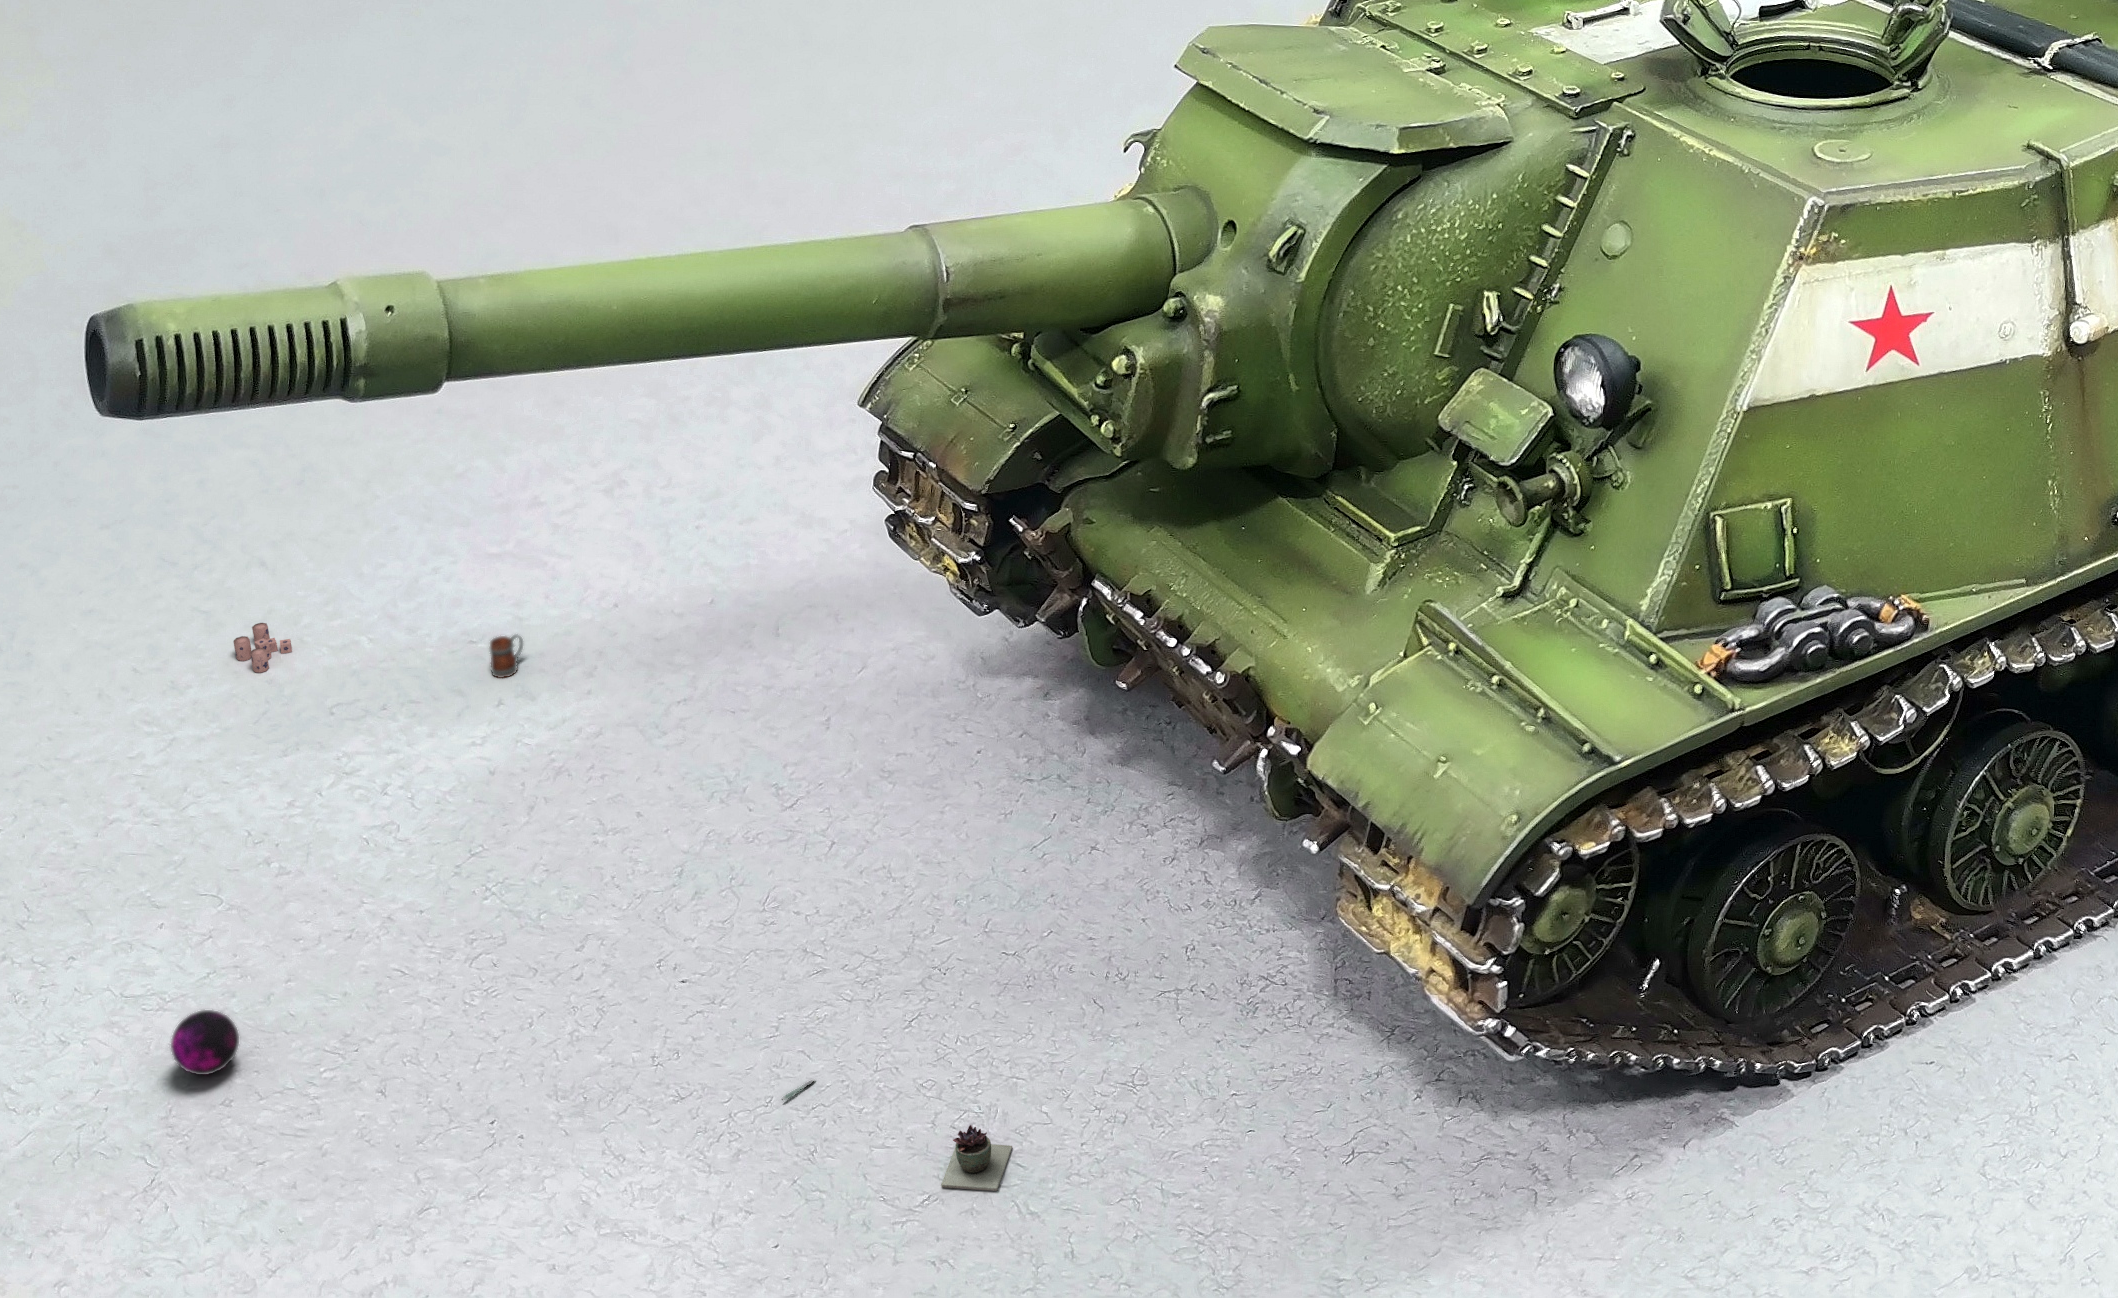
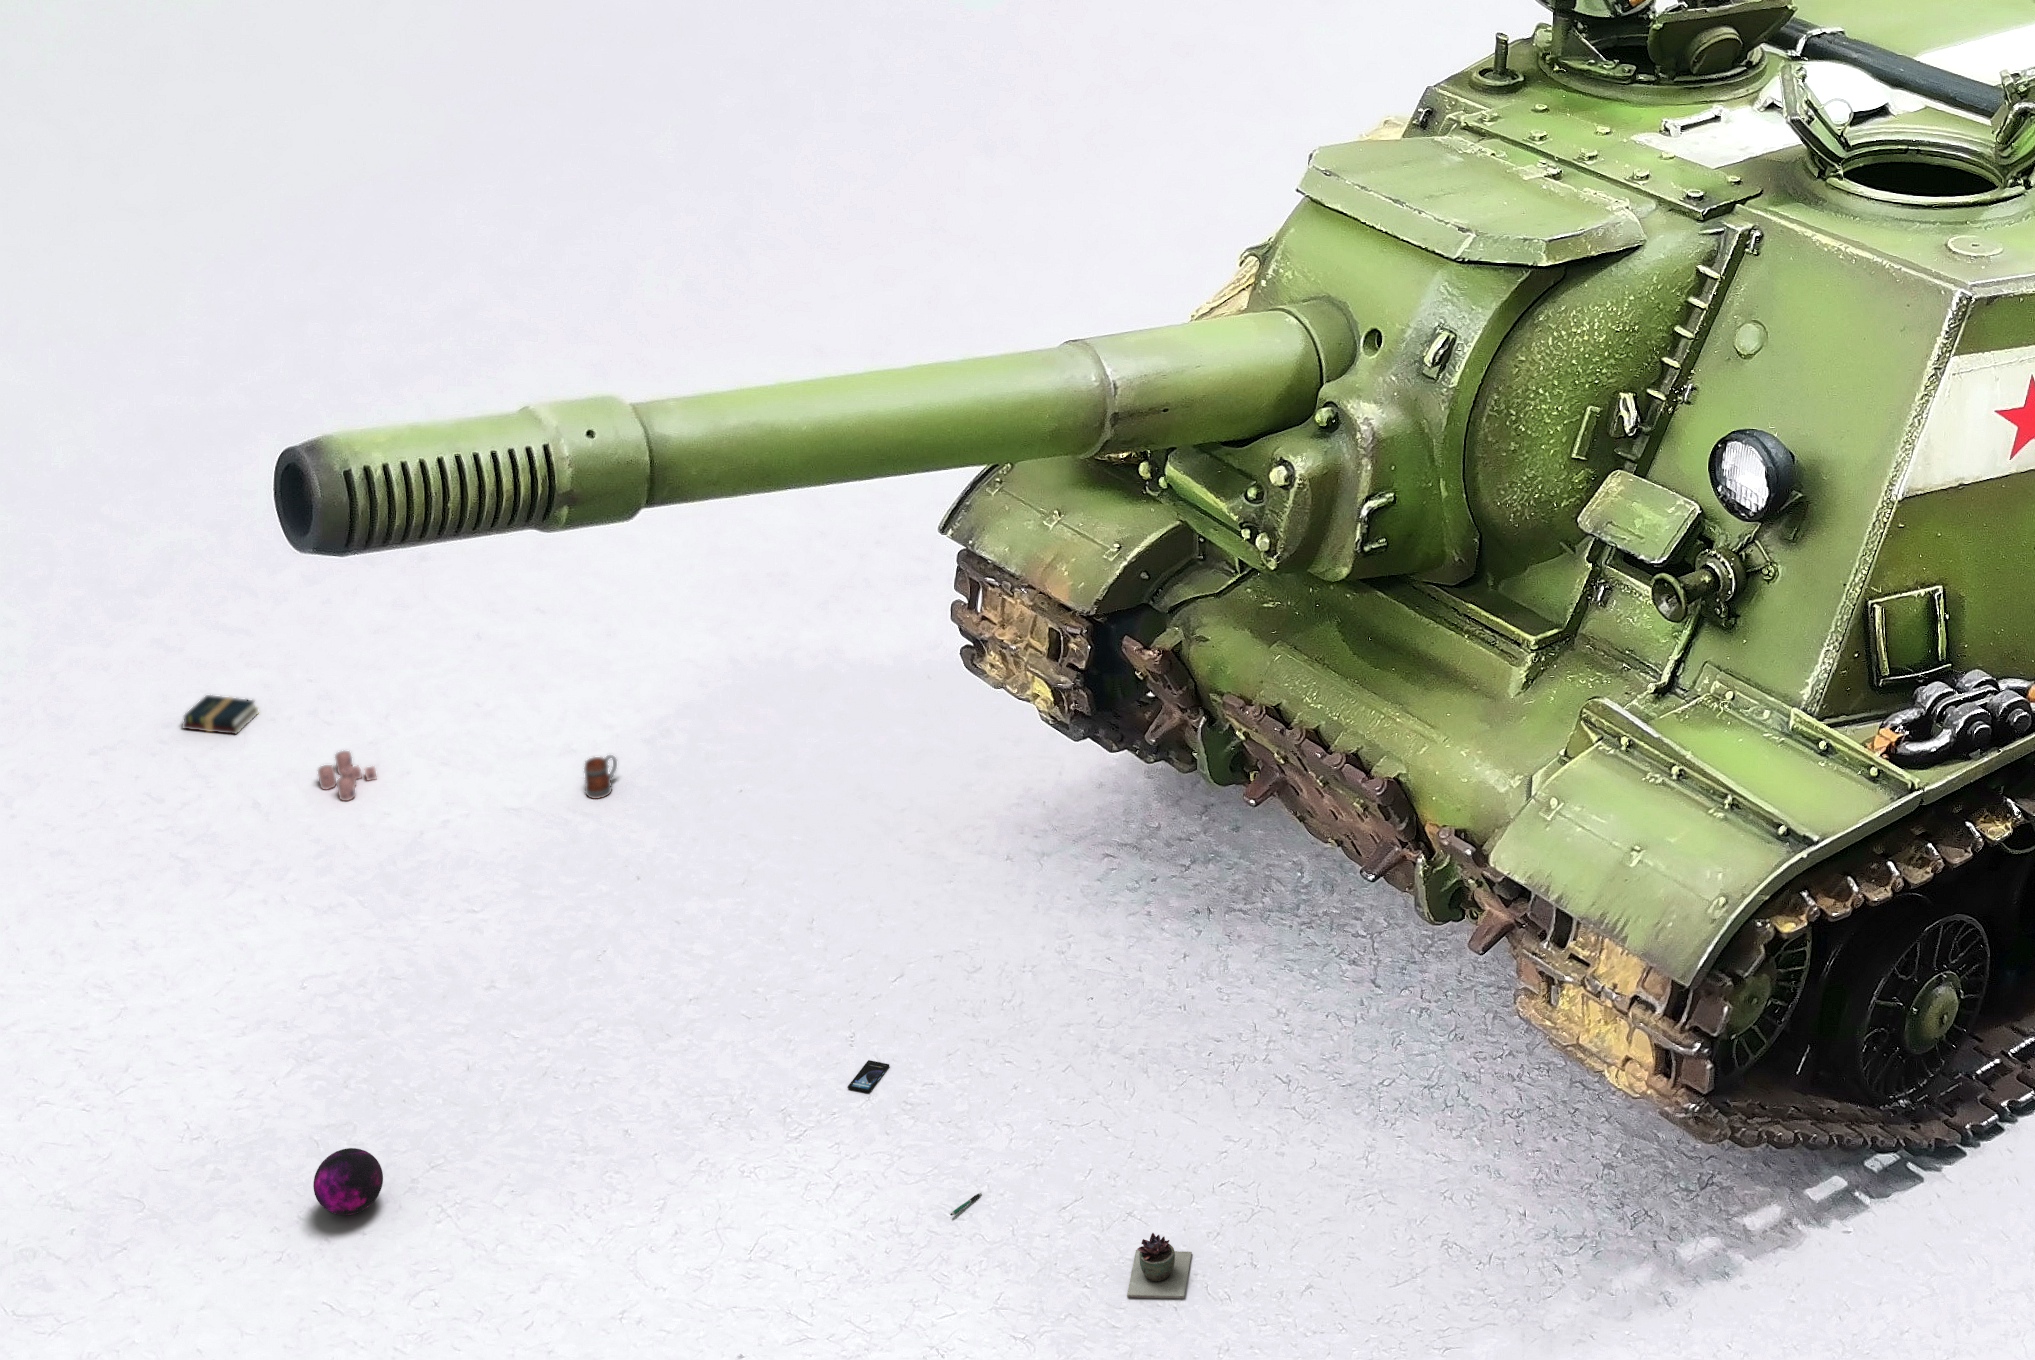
hardback book: none [112,564,188,604] -> present [183,695,258,734]
smartphone: none [701,945,746,977] -> present [847,1060,889,1093]

